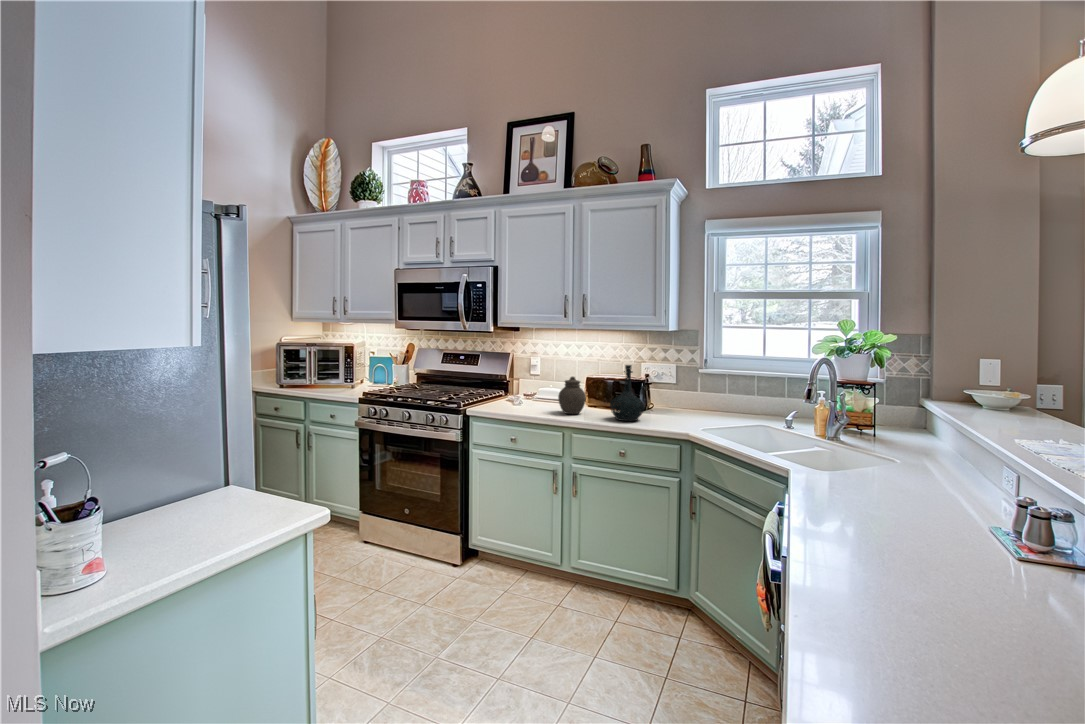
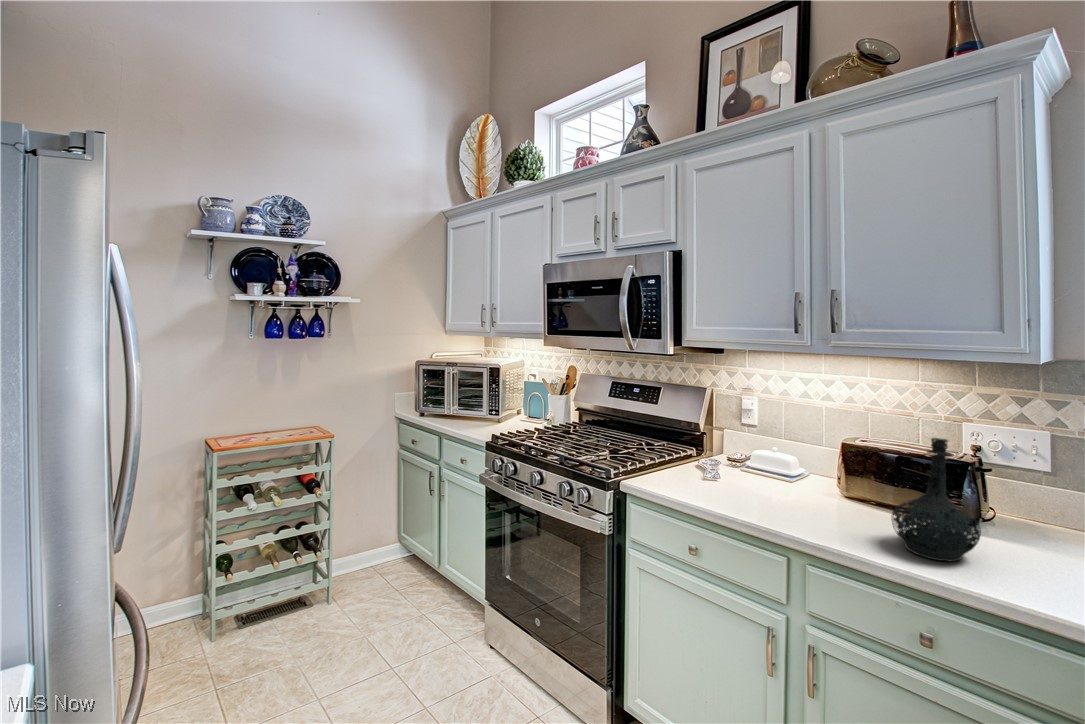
jar: present [558,377,586,414] -> none [779,447,836,519]

